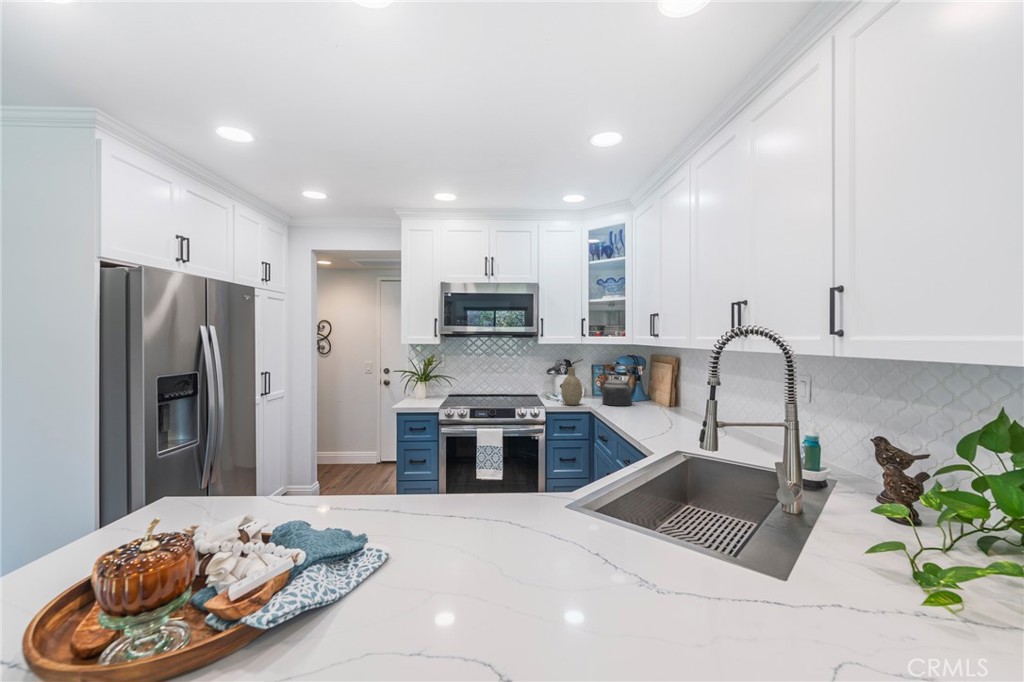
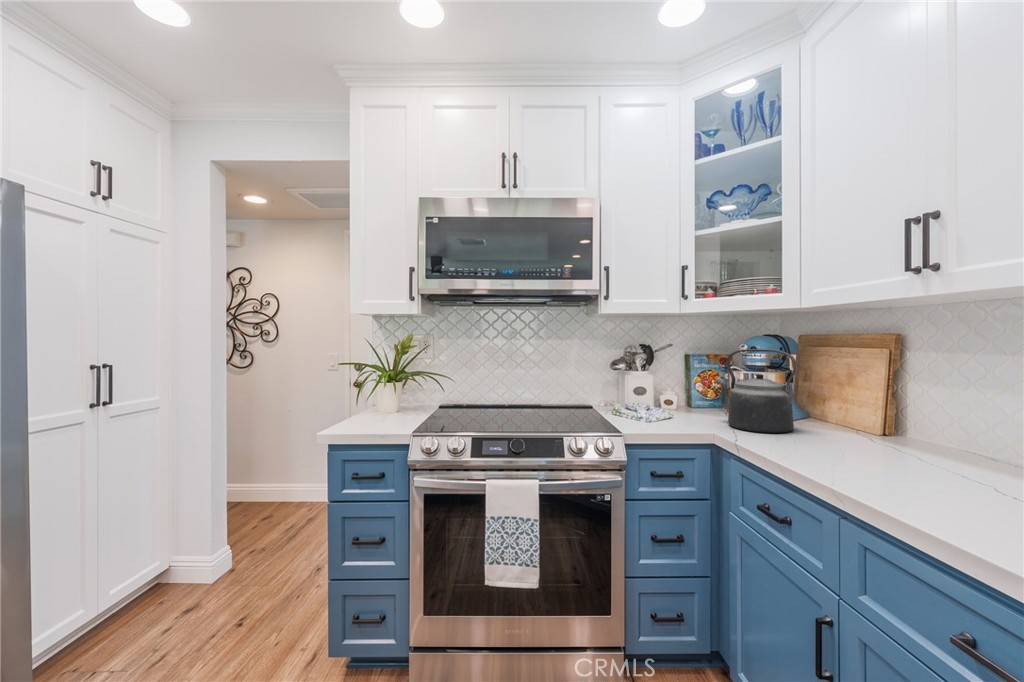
decorative vase: present [561,367,582,405] -> none [649,355,692,430]

